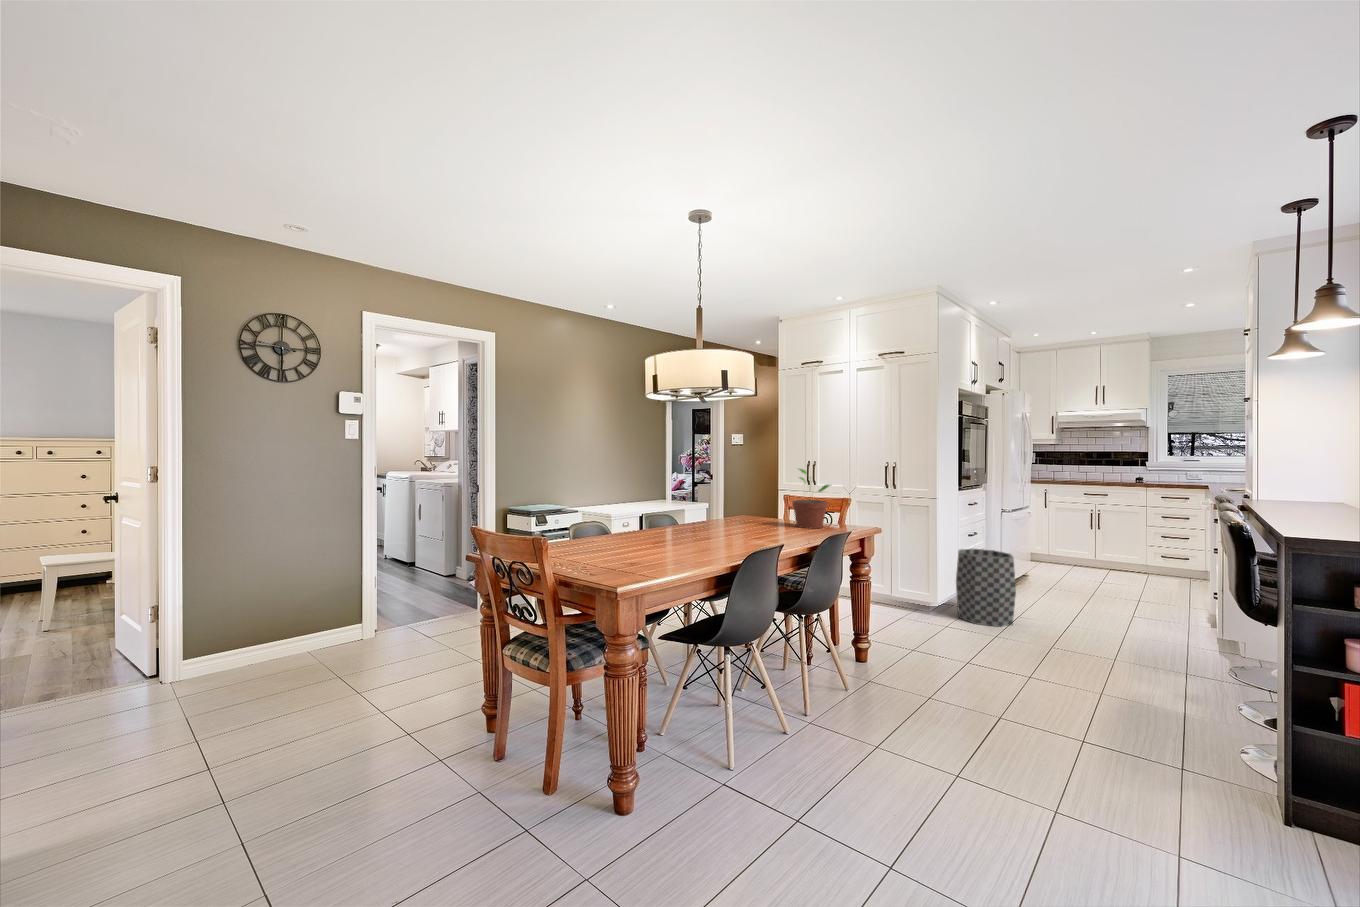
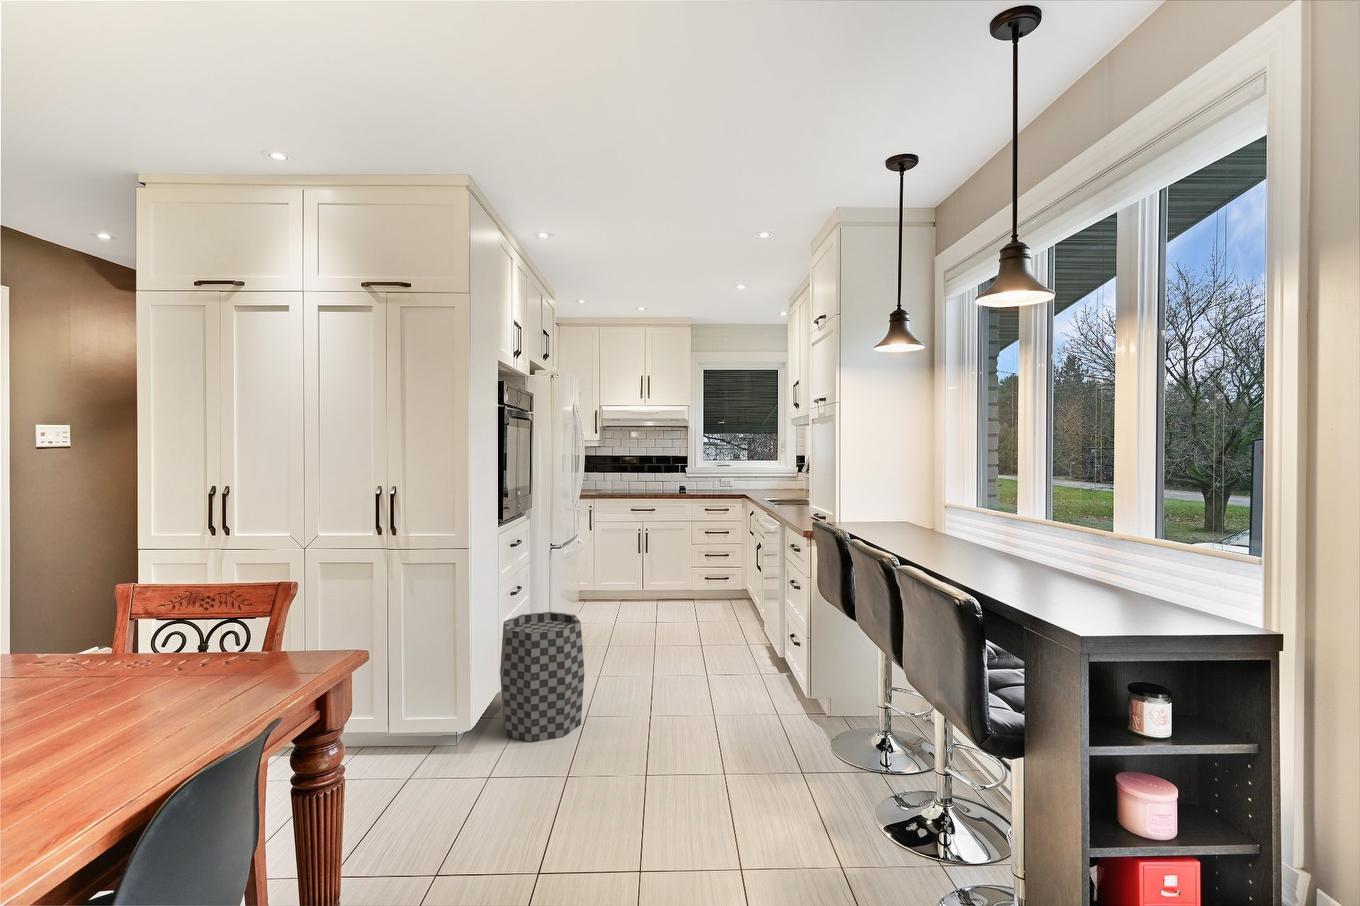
potted plant: present [792,469,830,529] -> none [84,530,222,707]

